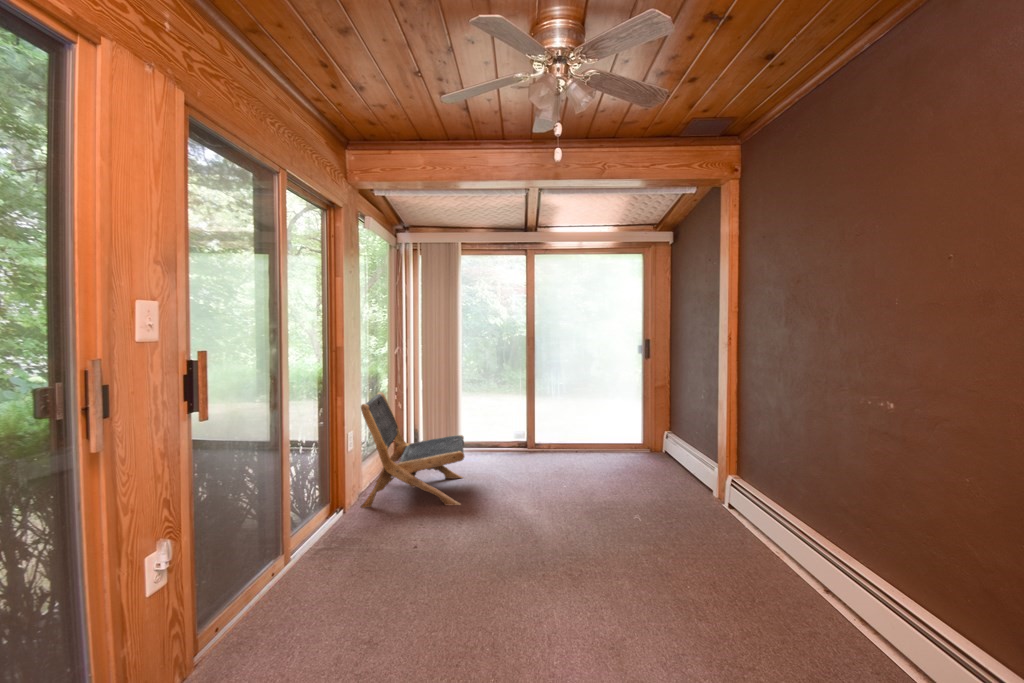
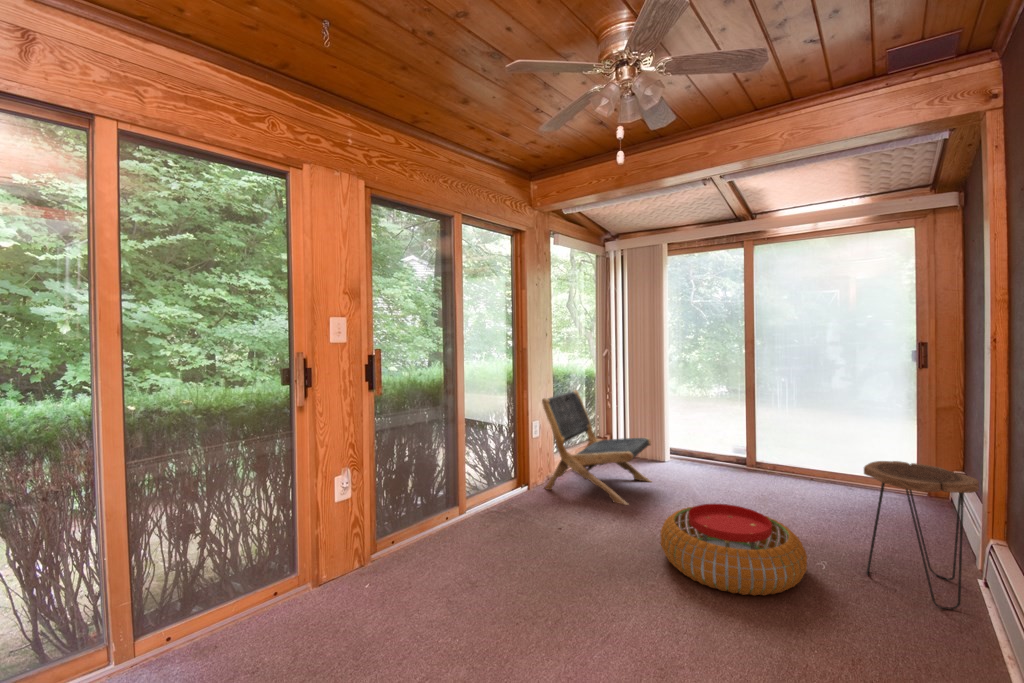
side table: none [658,429,723,527] -> present [864,461,979,609]
pouf: none [524,484,640,560] -> present [661,504,807,595]

